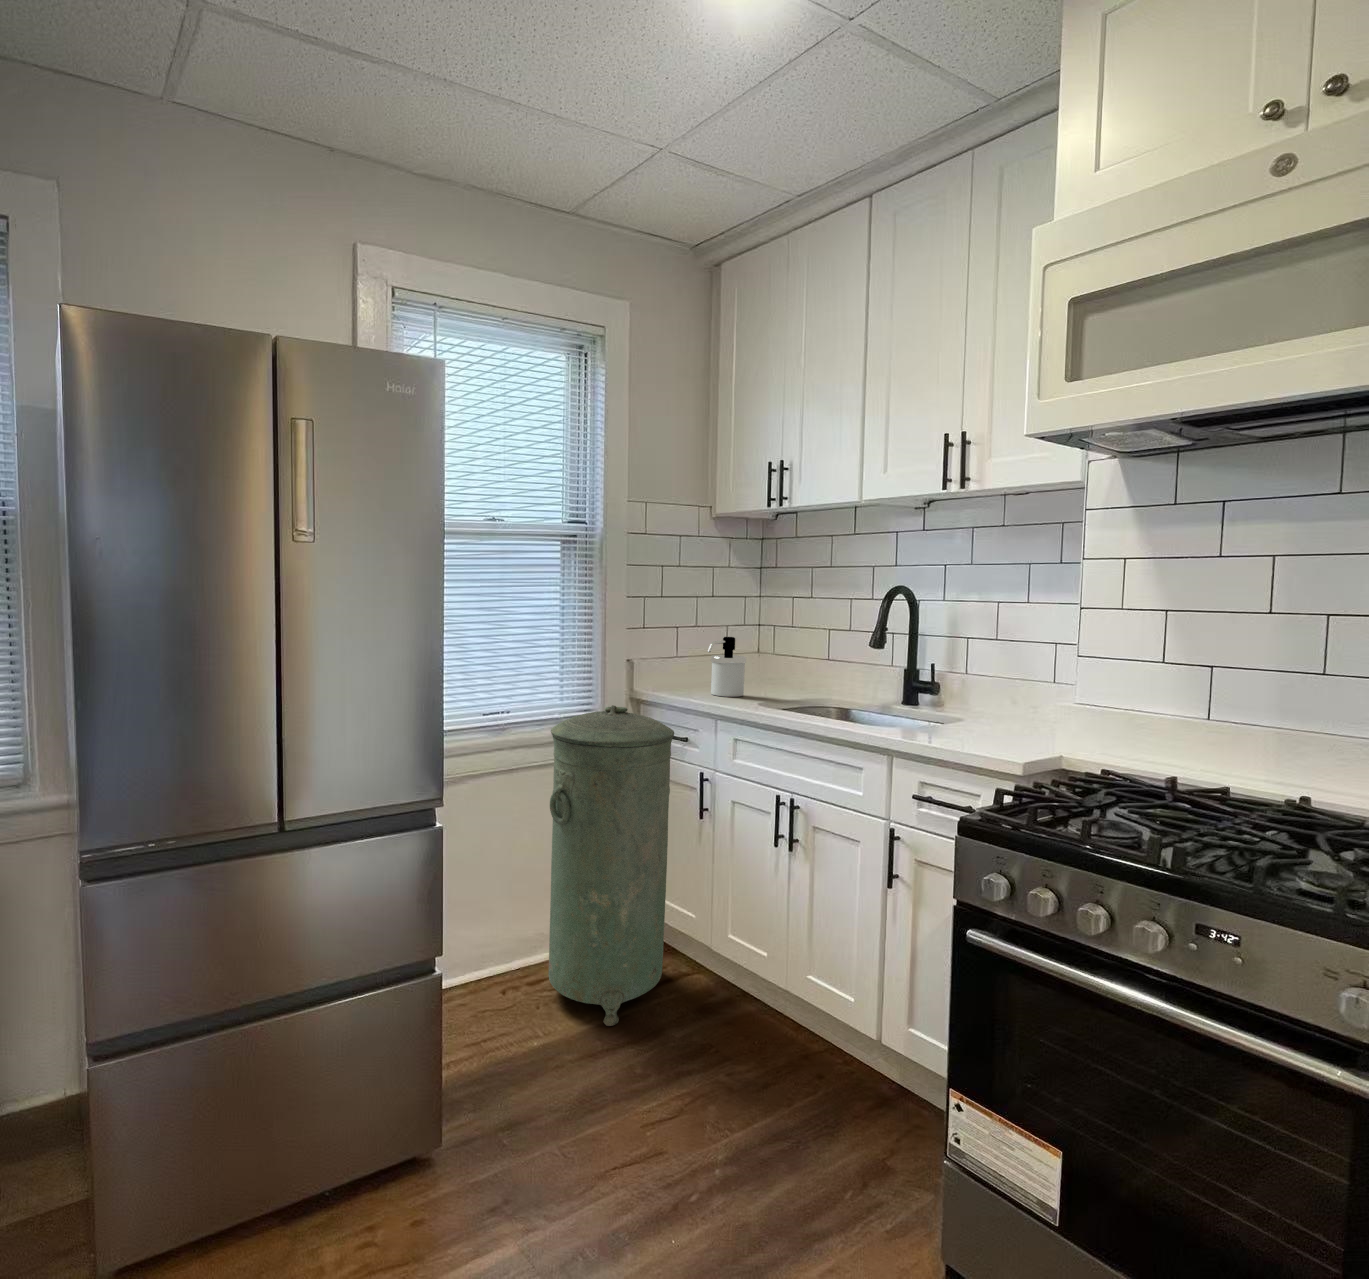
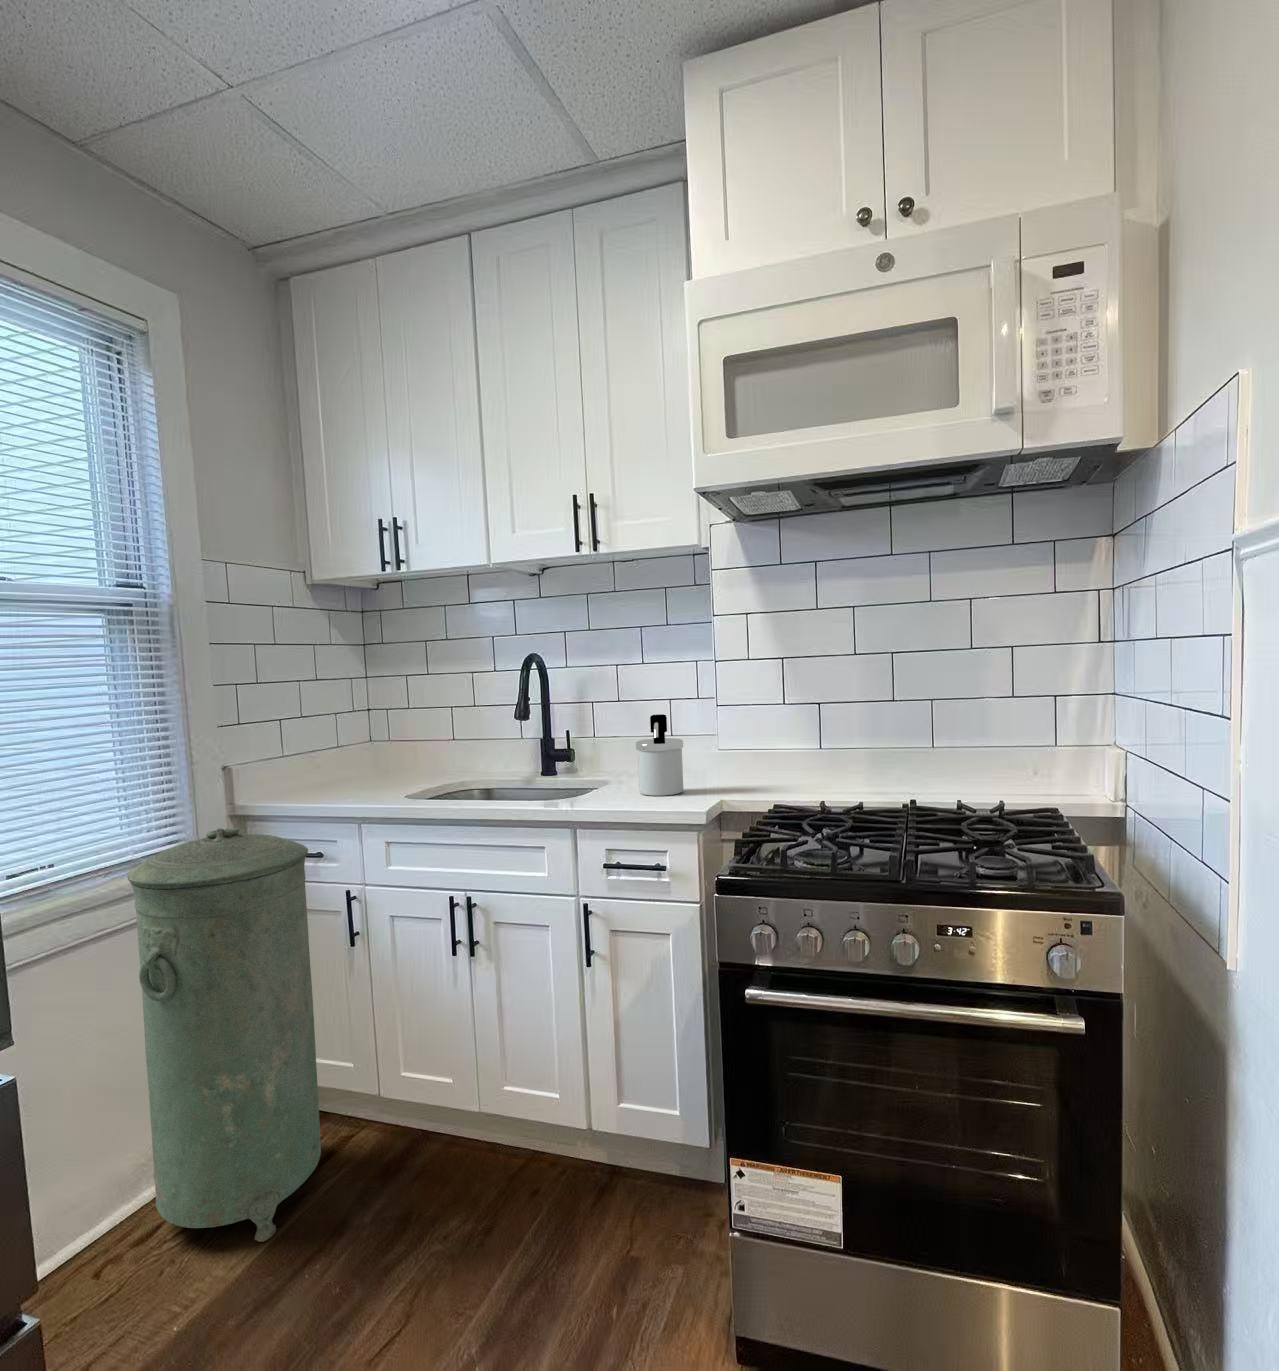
soap dispenser: present [708,637,746,697] -> present [636,714,684,796]

